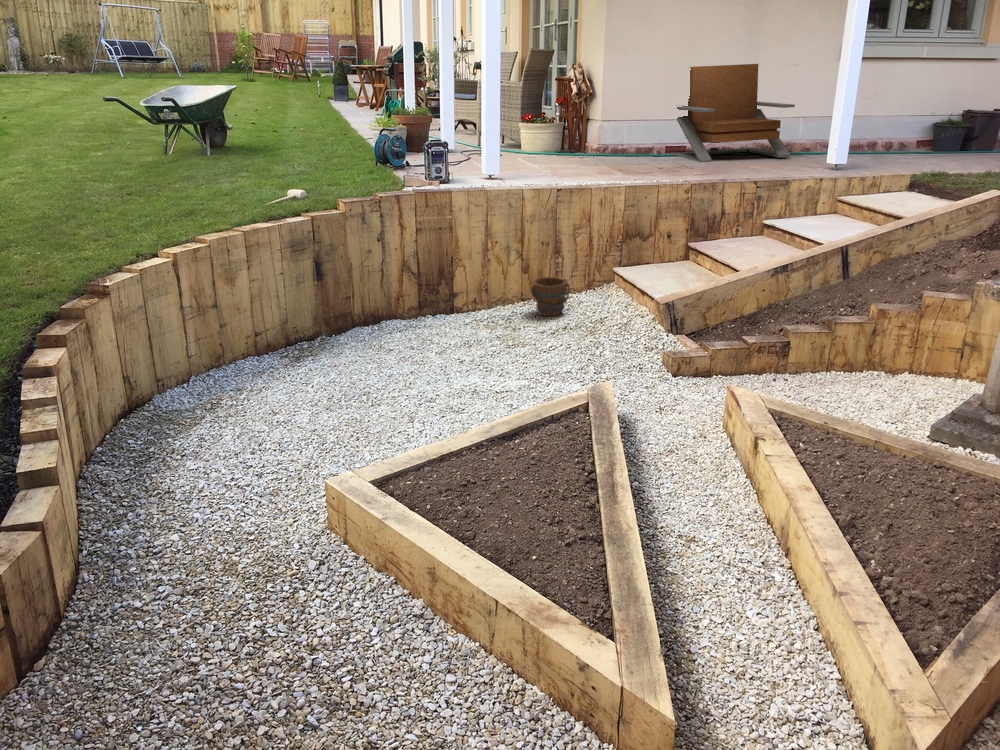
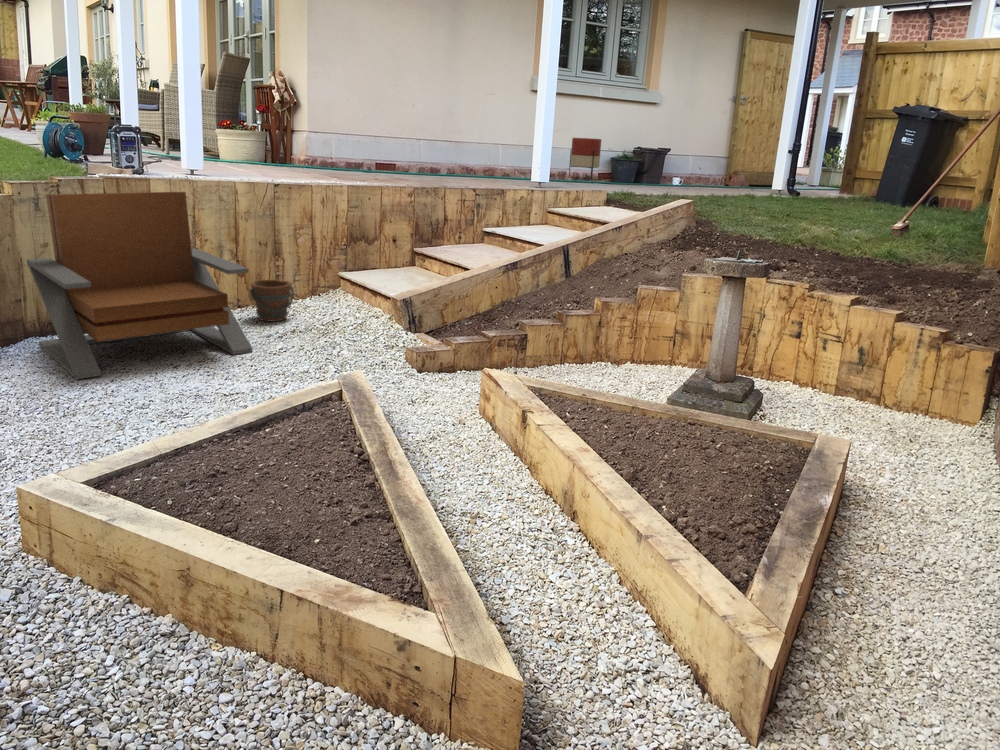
lounge chair: present [670,64,795,162] -> present [27,192,252,379]
planter: none [878,101,920,148] -> present [569,138,601,180]

